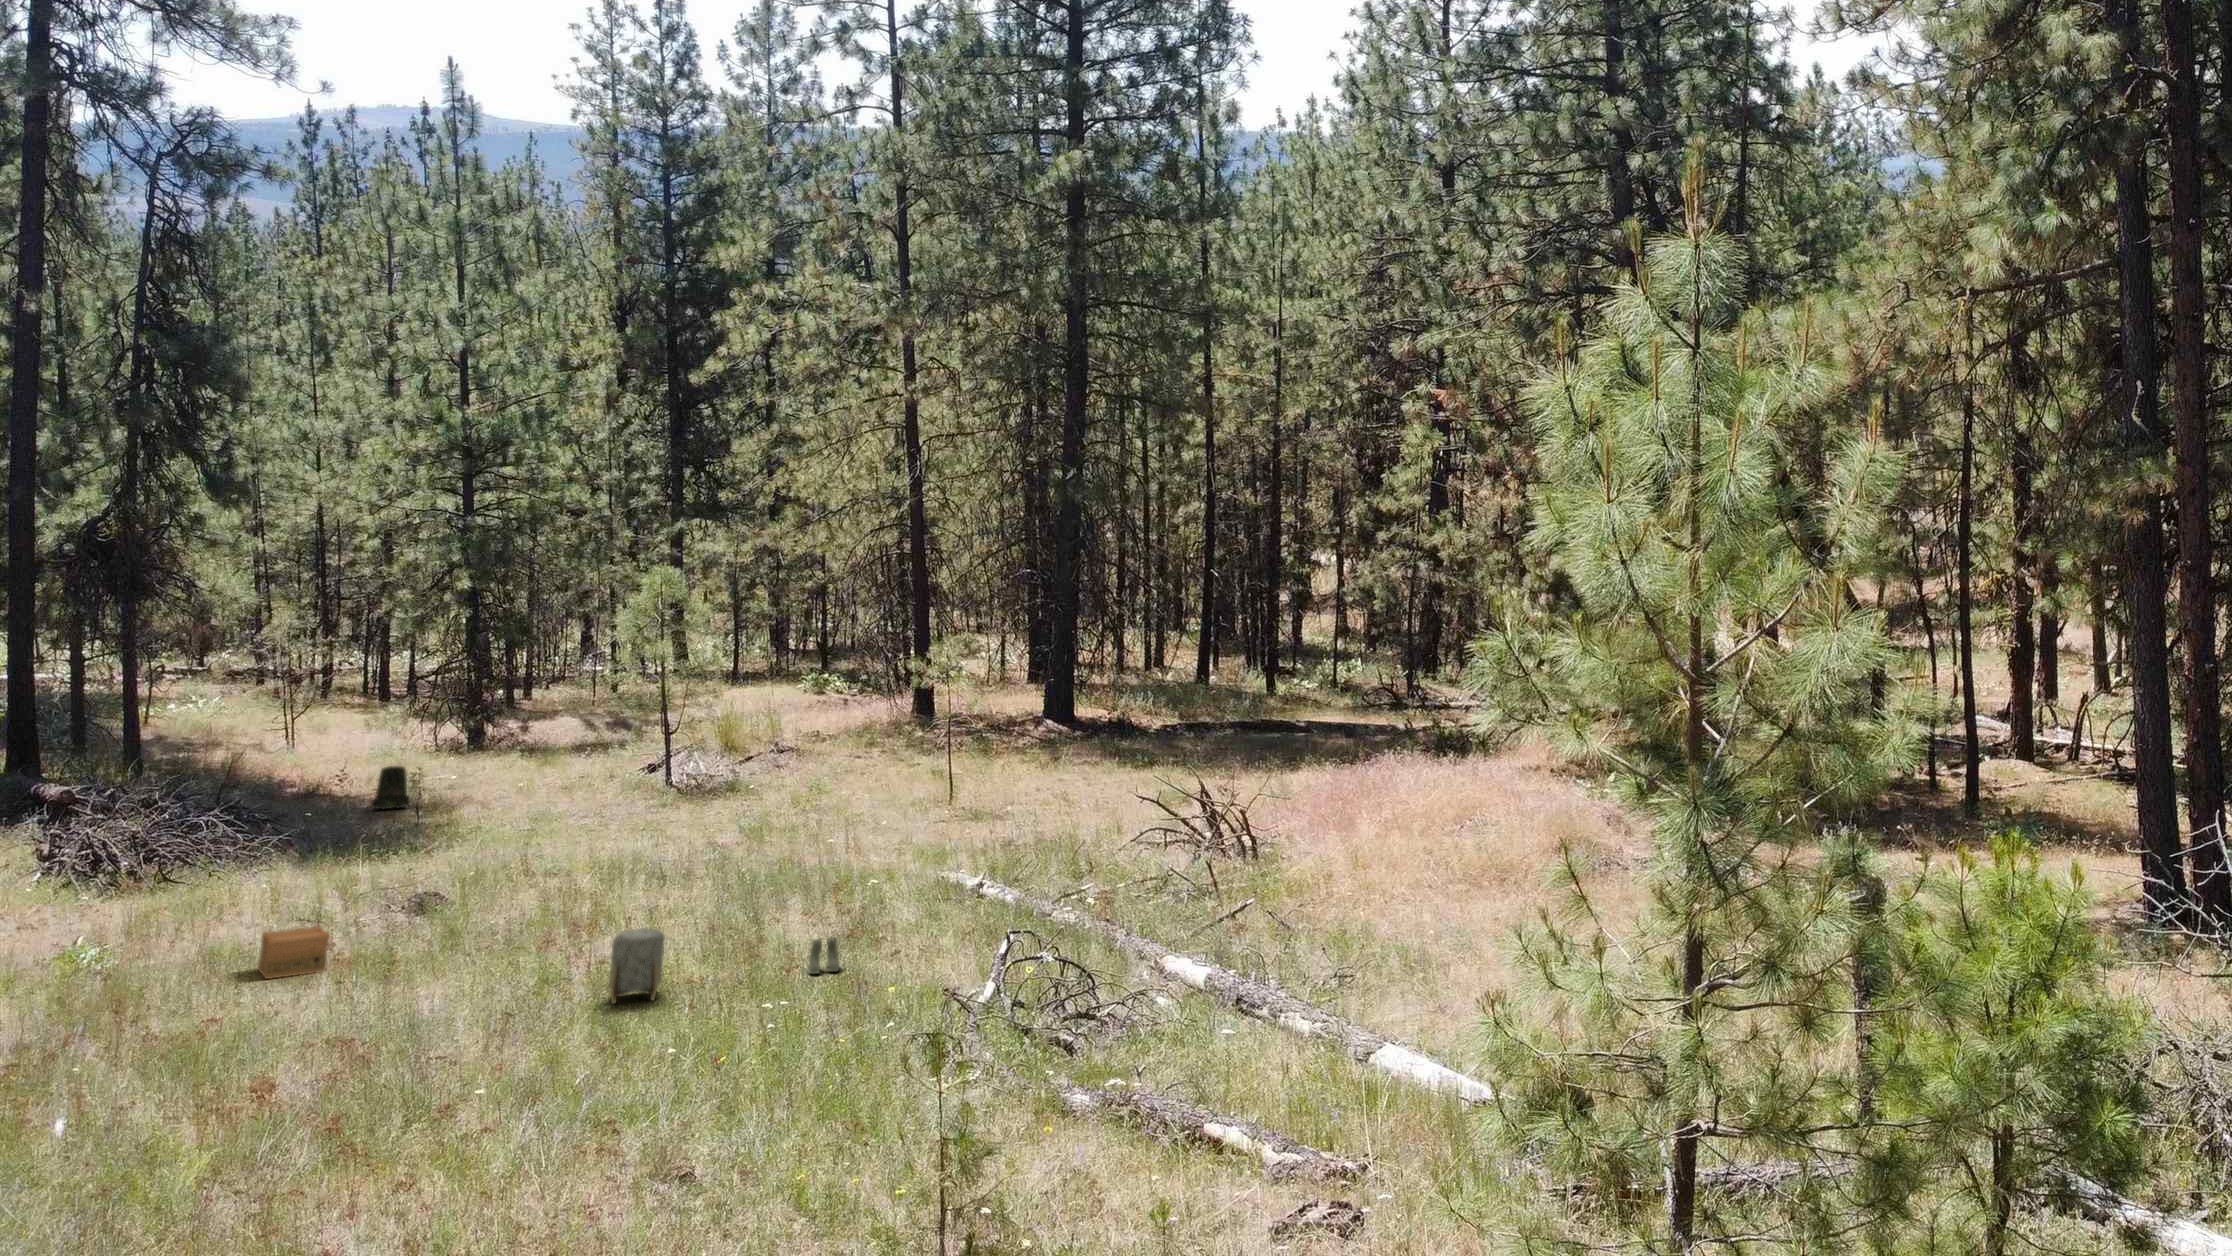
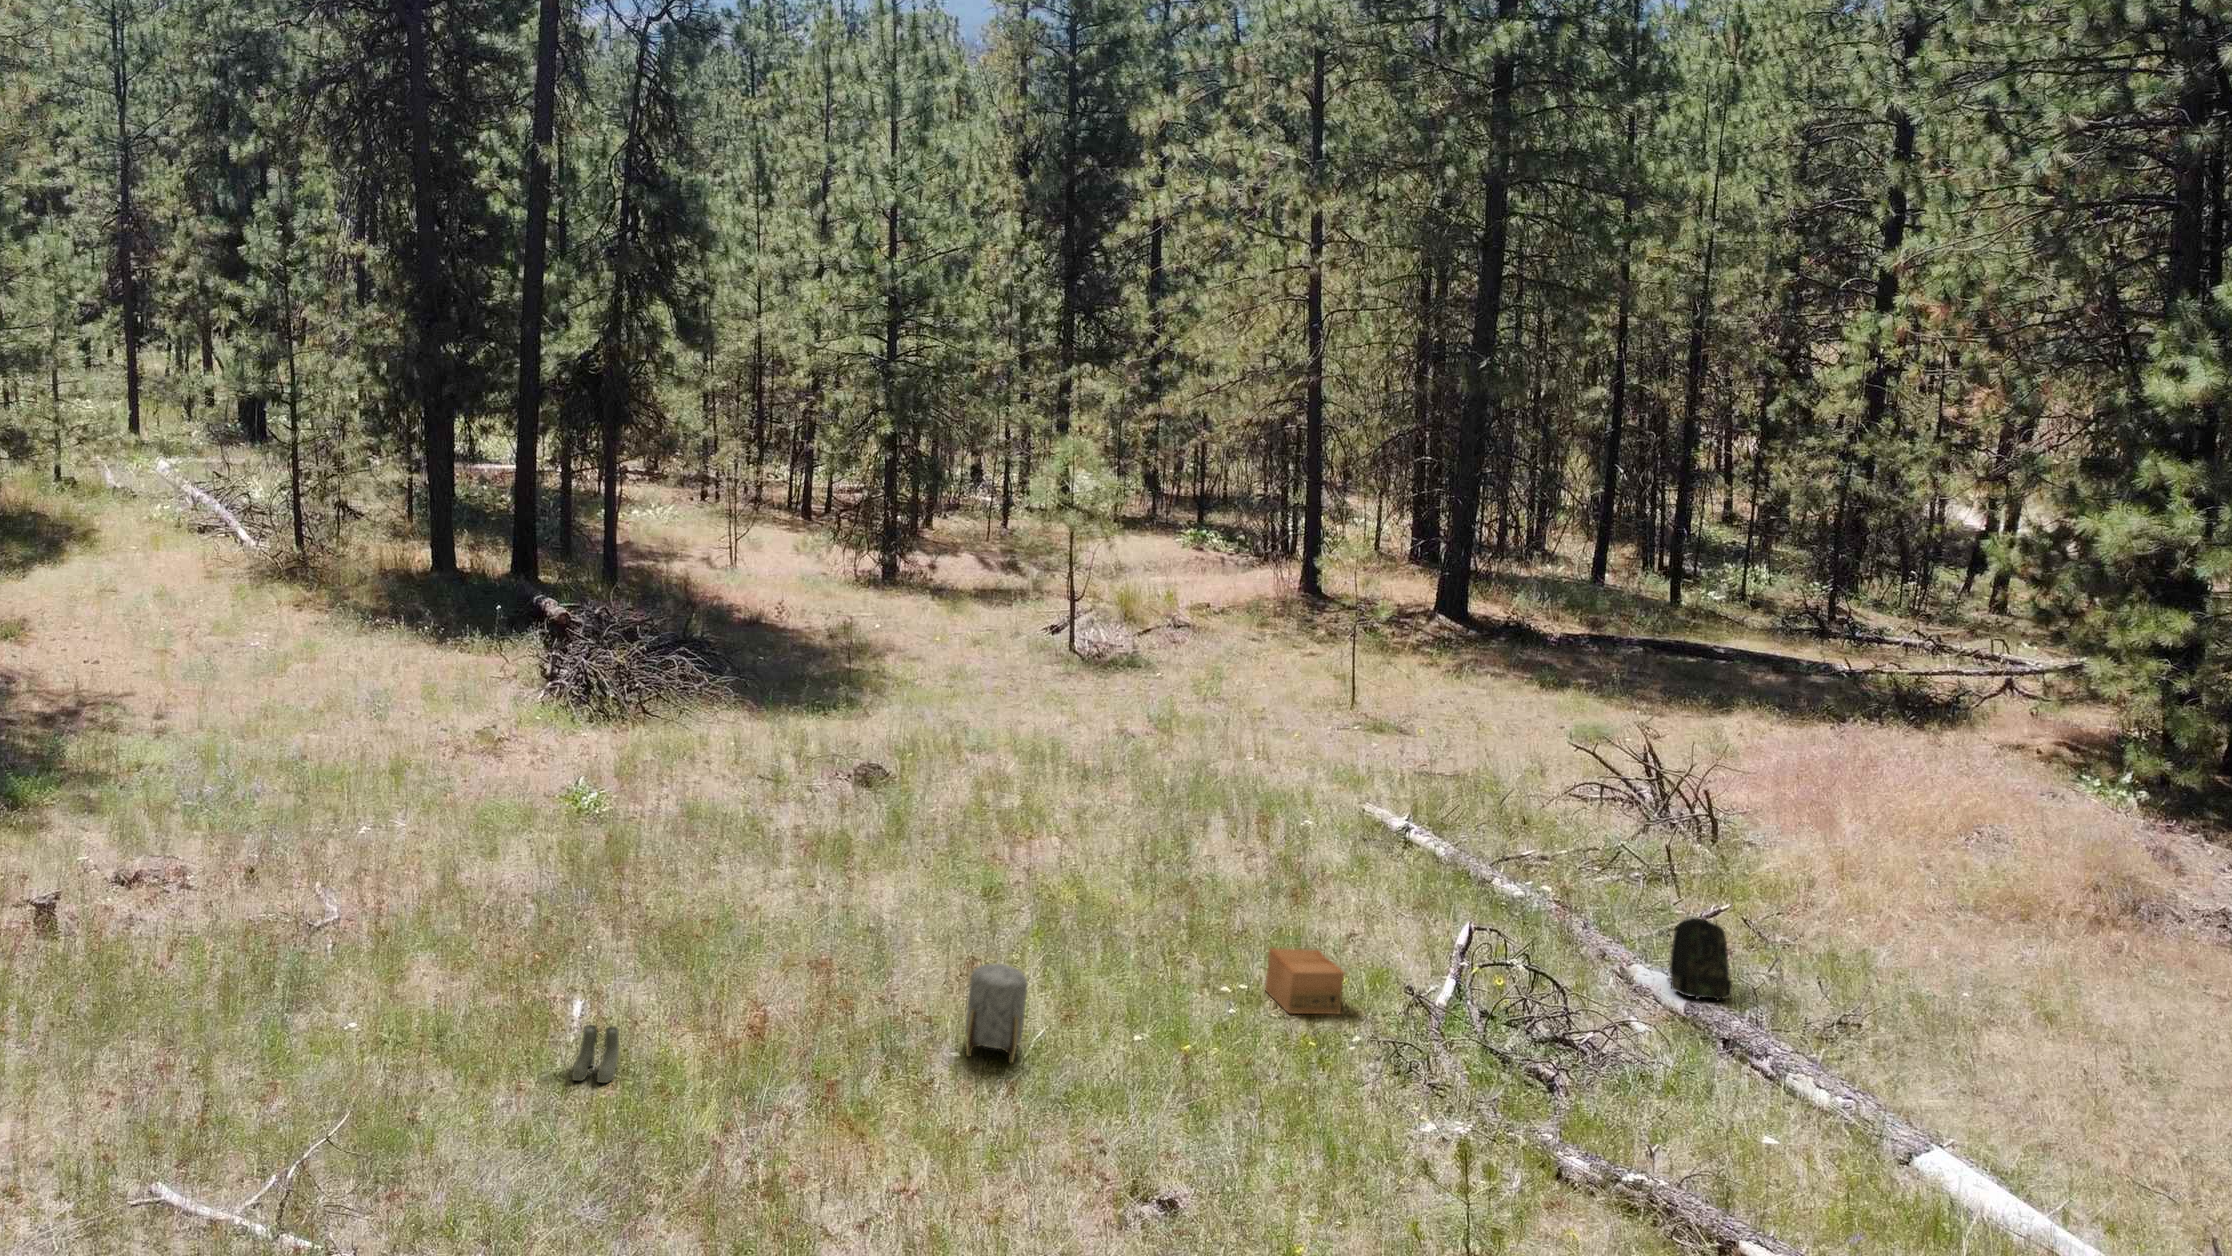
backpack: present [371,766,410,809] -> present [1670,917,1732,1001]
cardboard box: present [258,927,329,979] -> present [1265,948,1345,1014]
boots: present [808,937,839,974] -> present [572,1025,619,1083]

